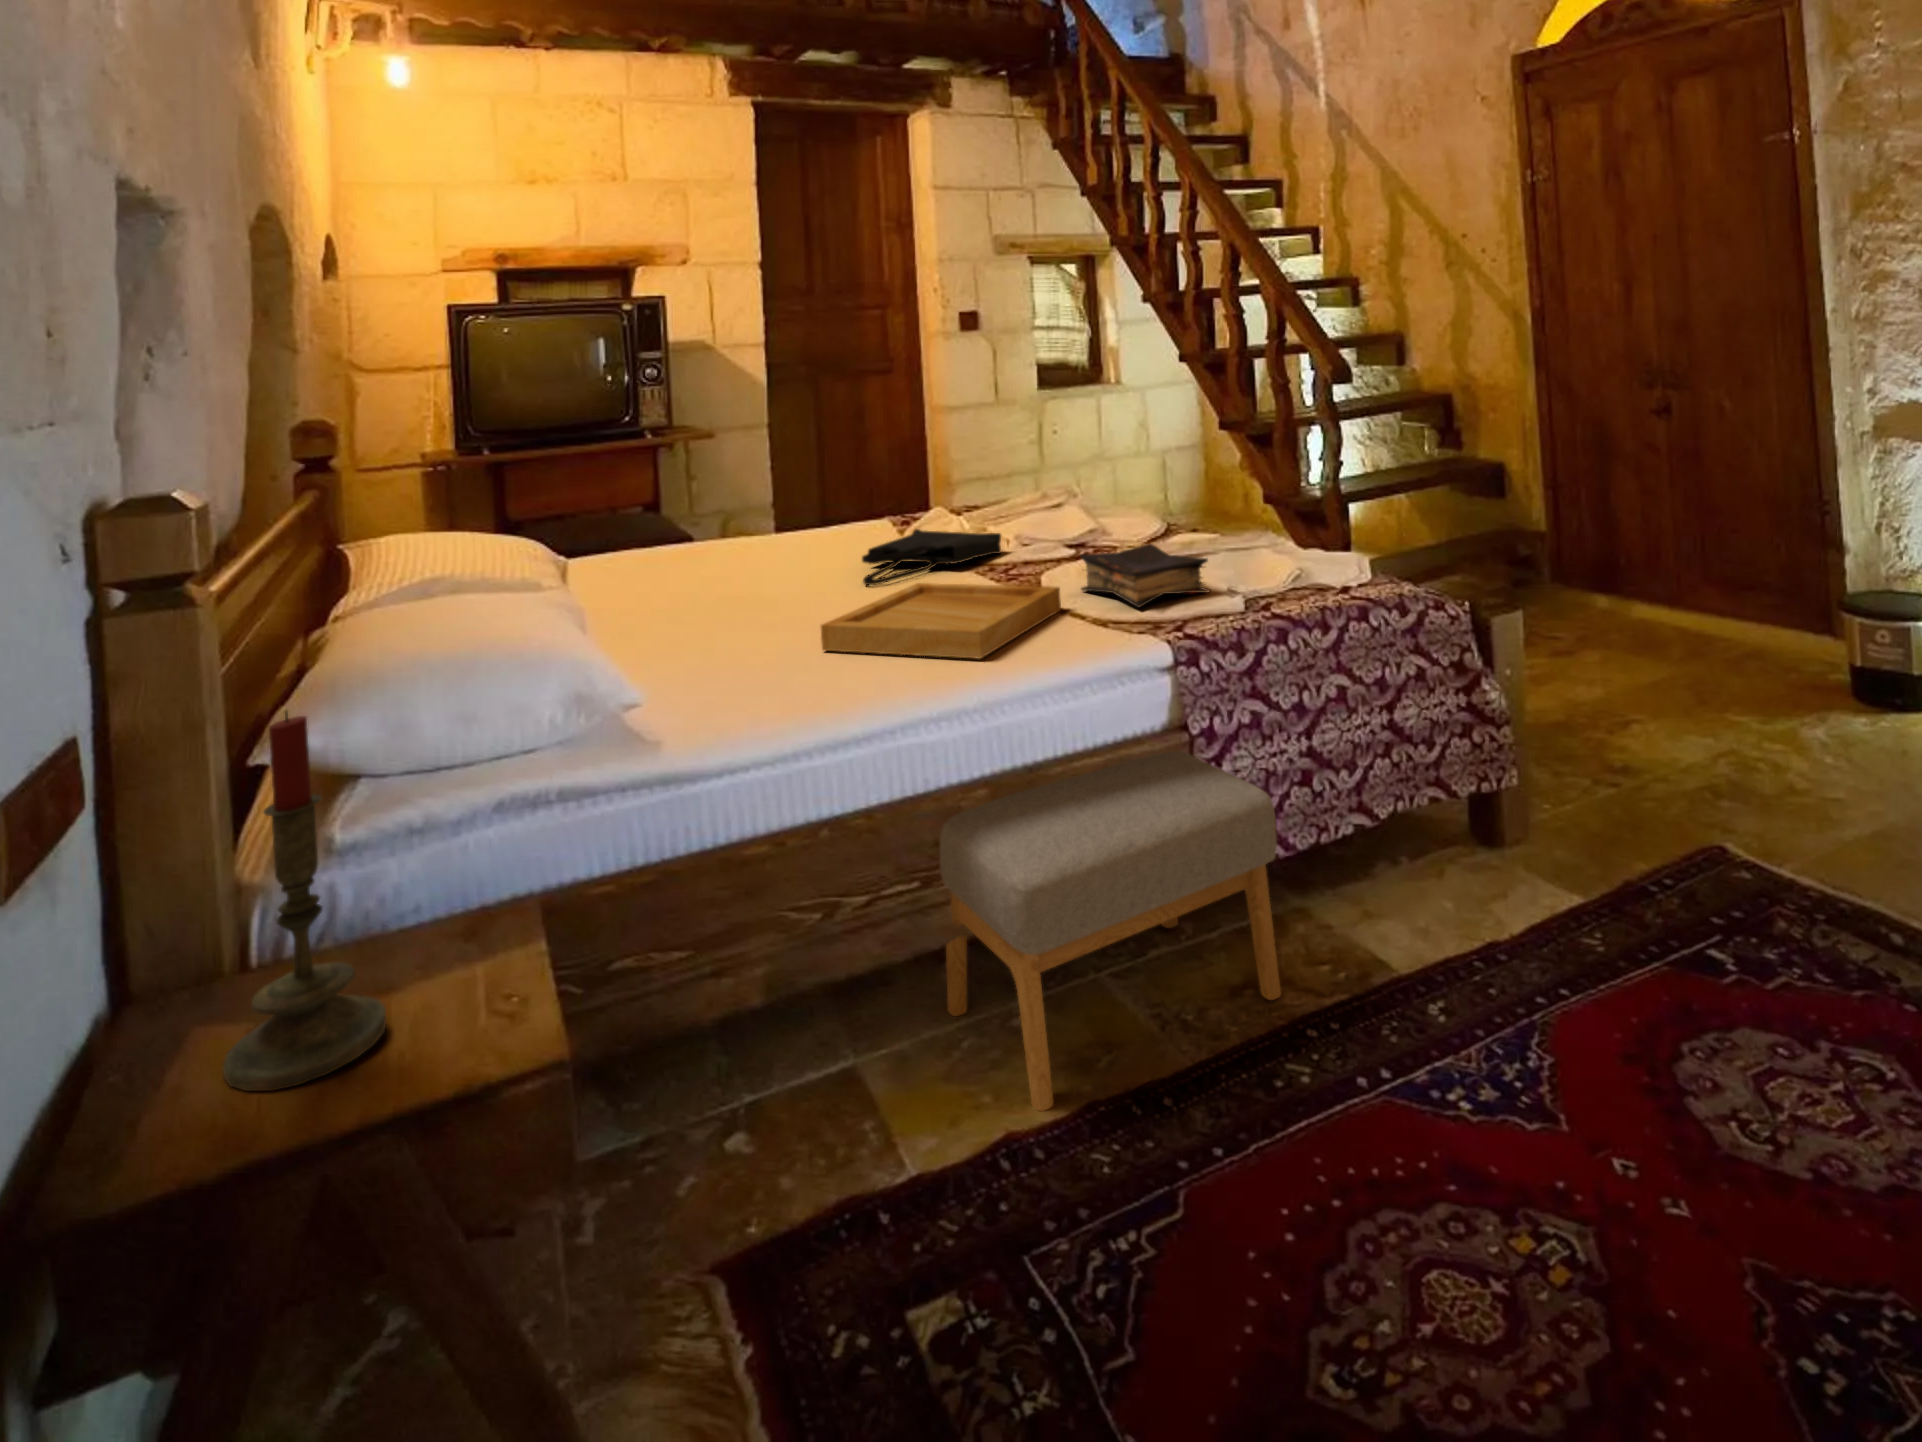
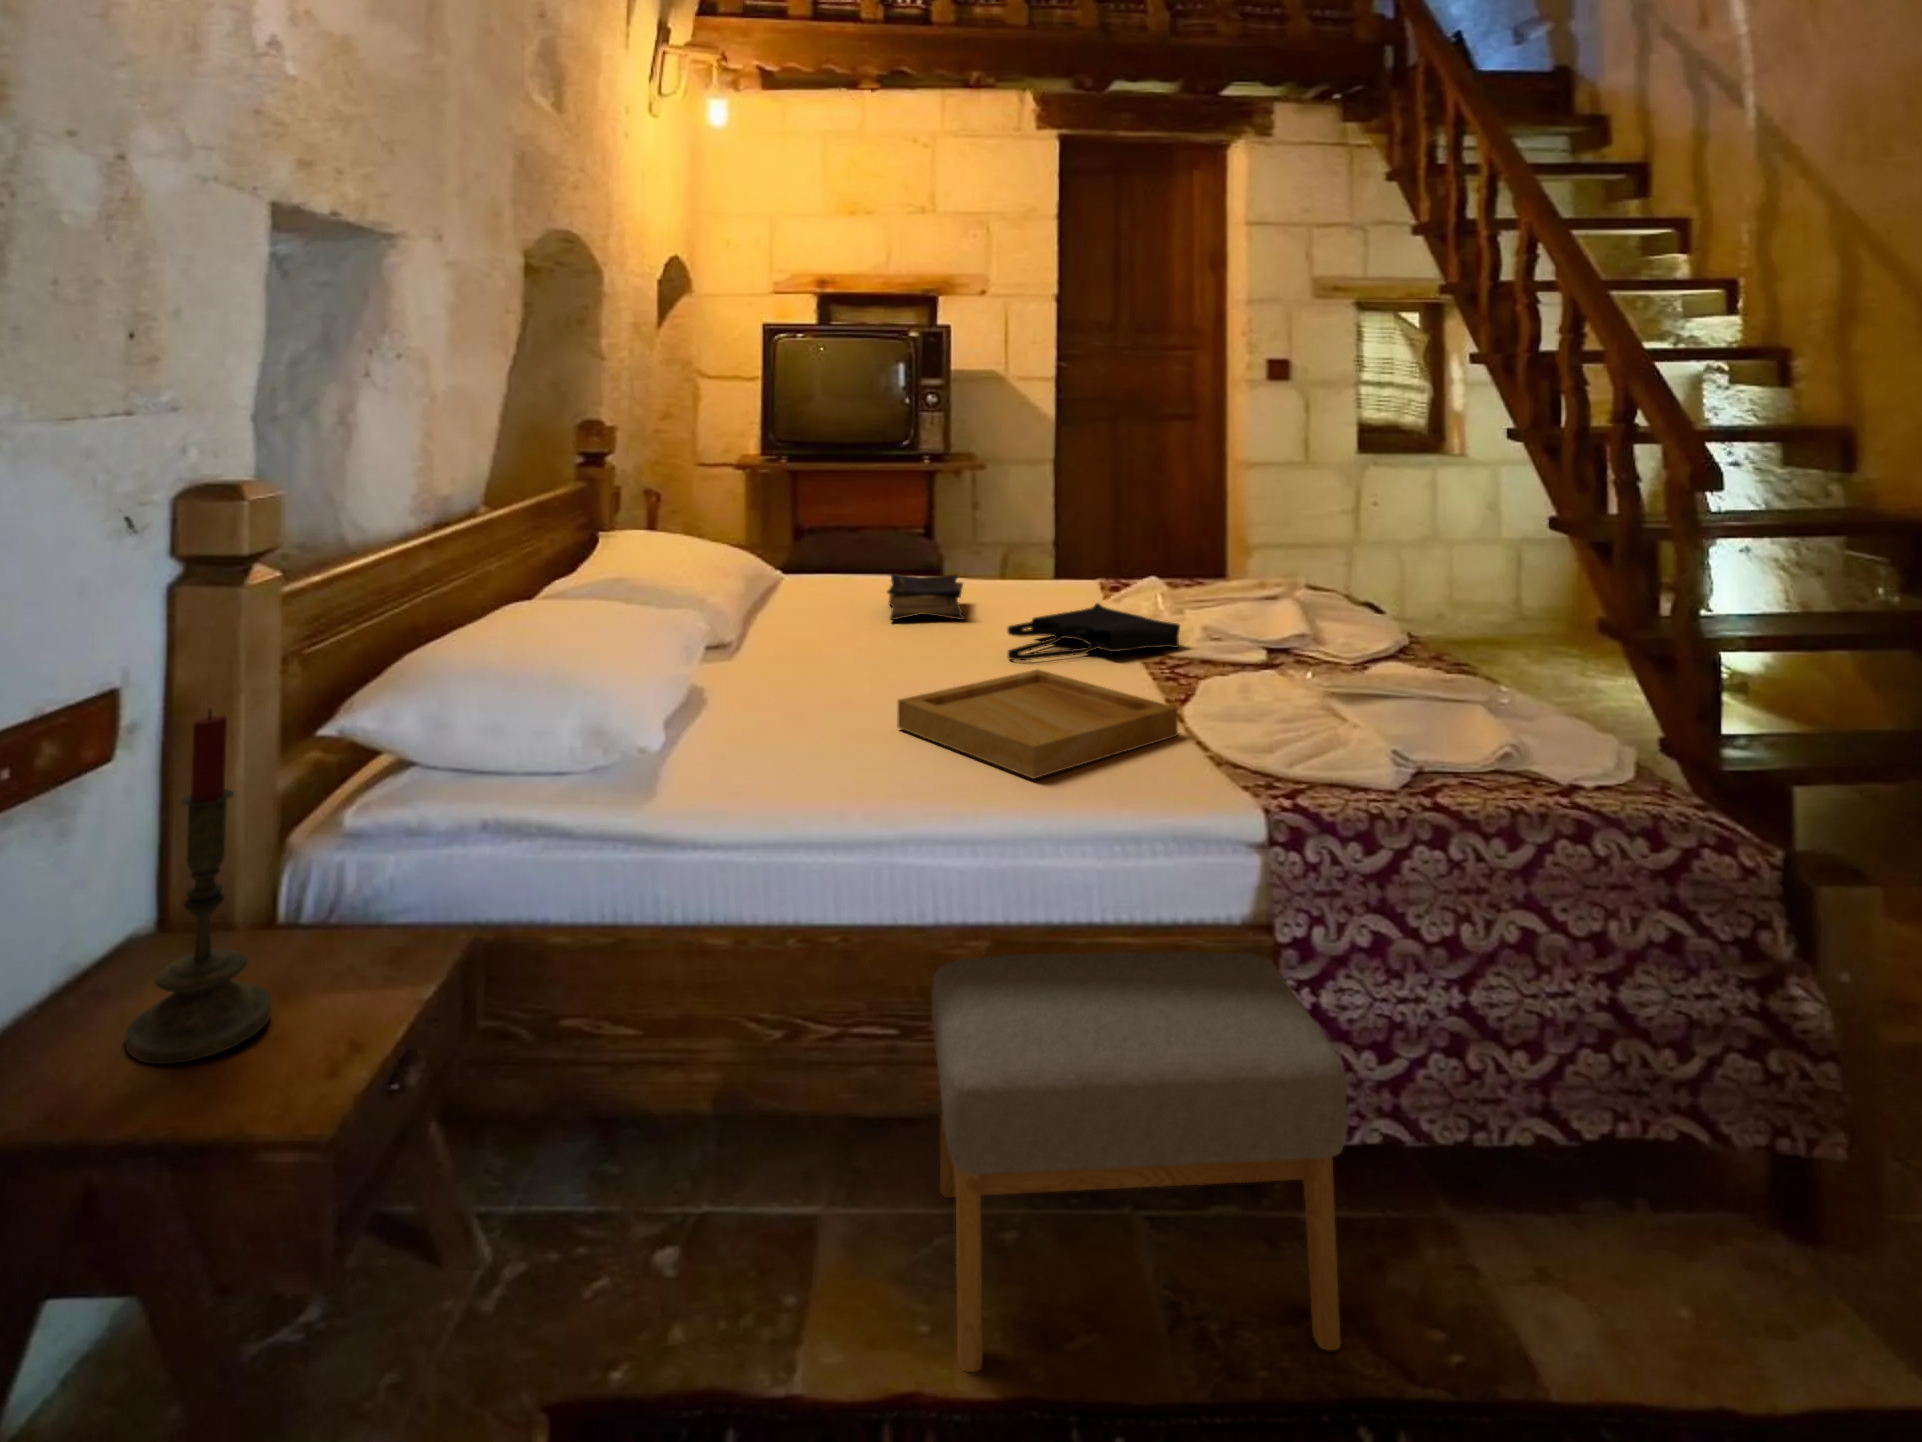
book: present [1080,544,1209,607] -> present [887,574,965,620]

